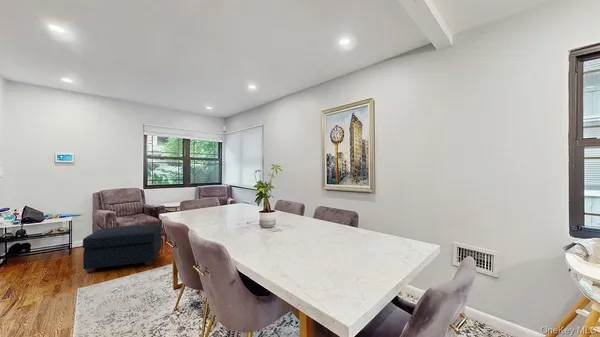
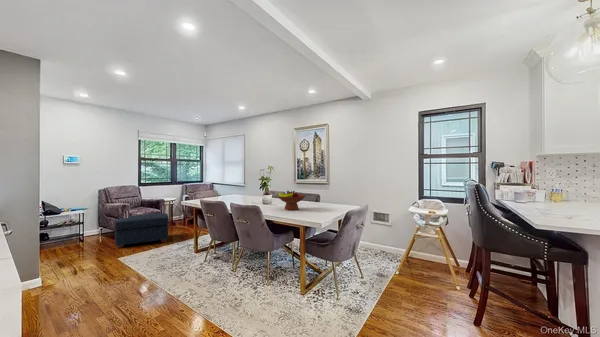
fruit bowl: none [264,217,325,261] -> present [278,191,305,210]

